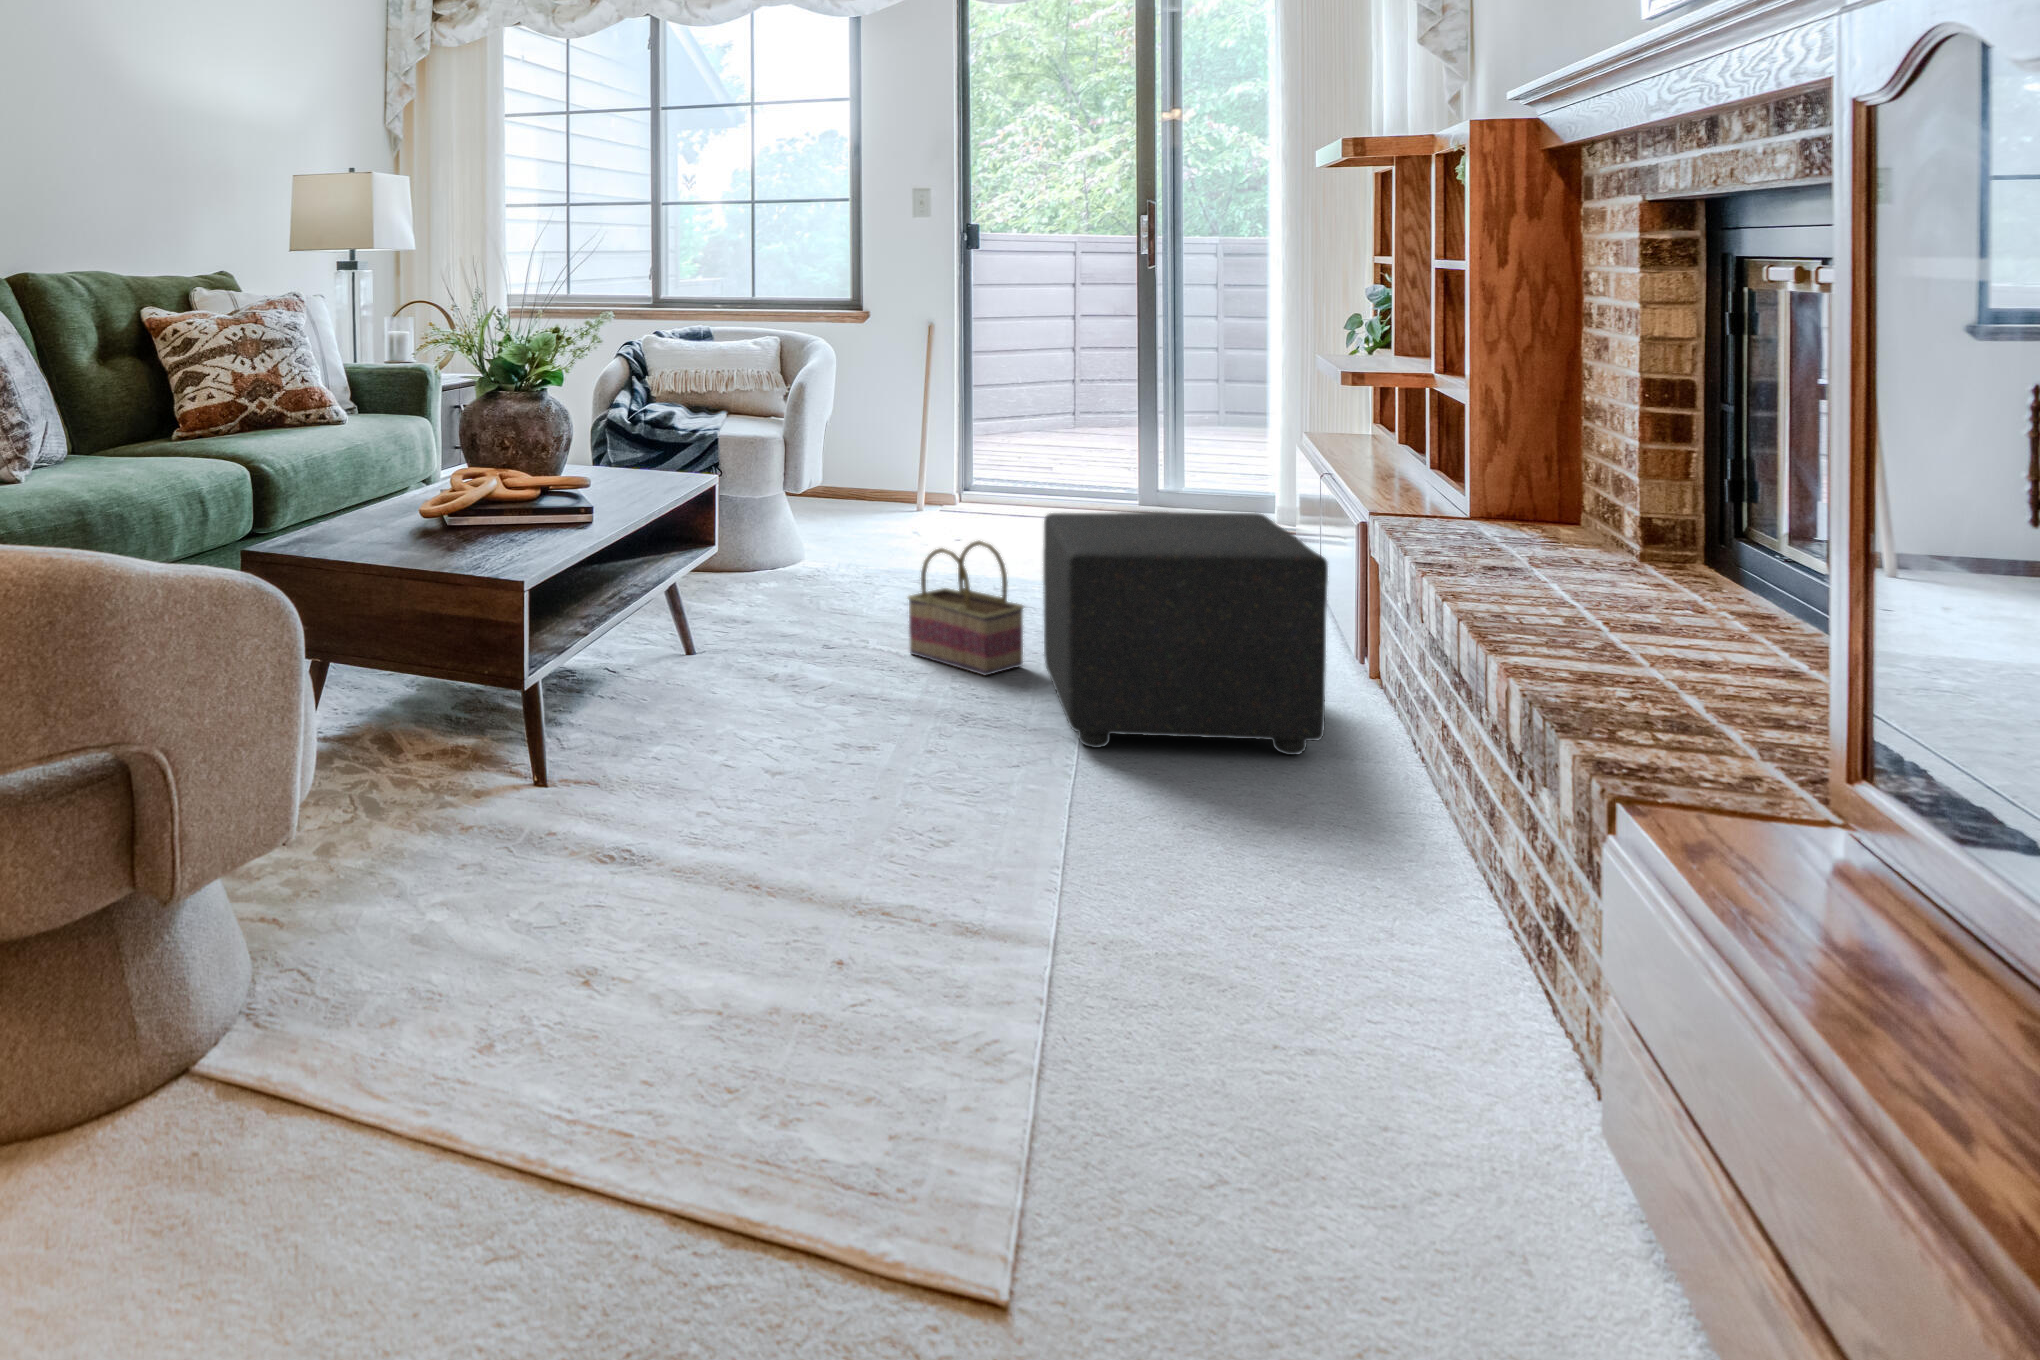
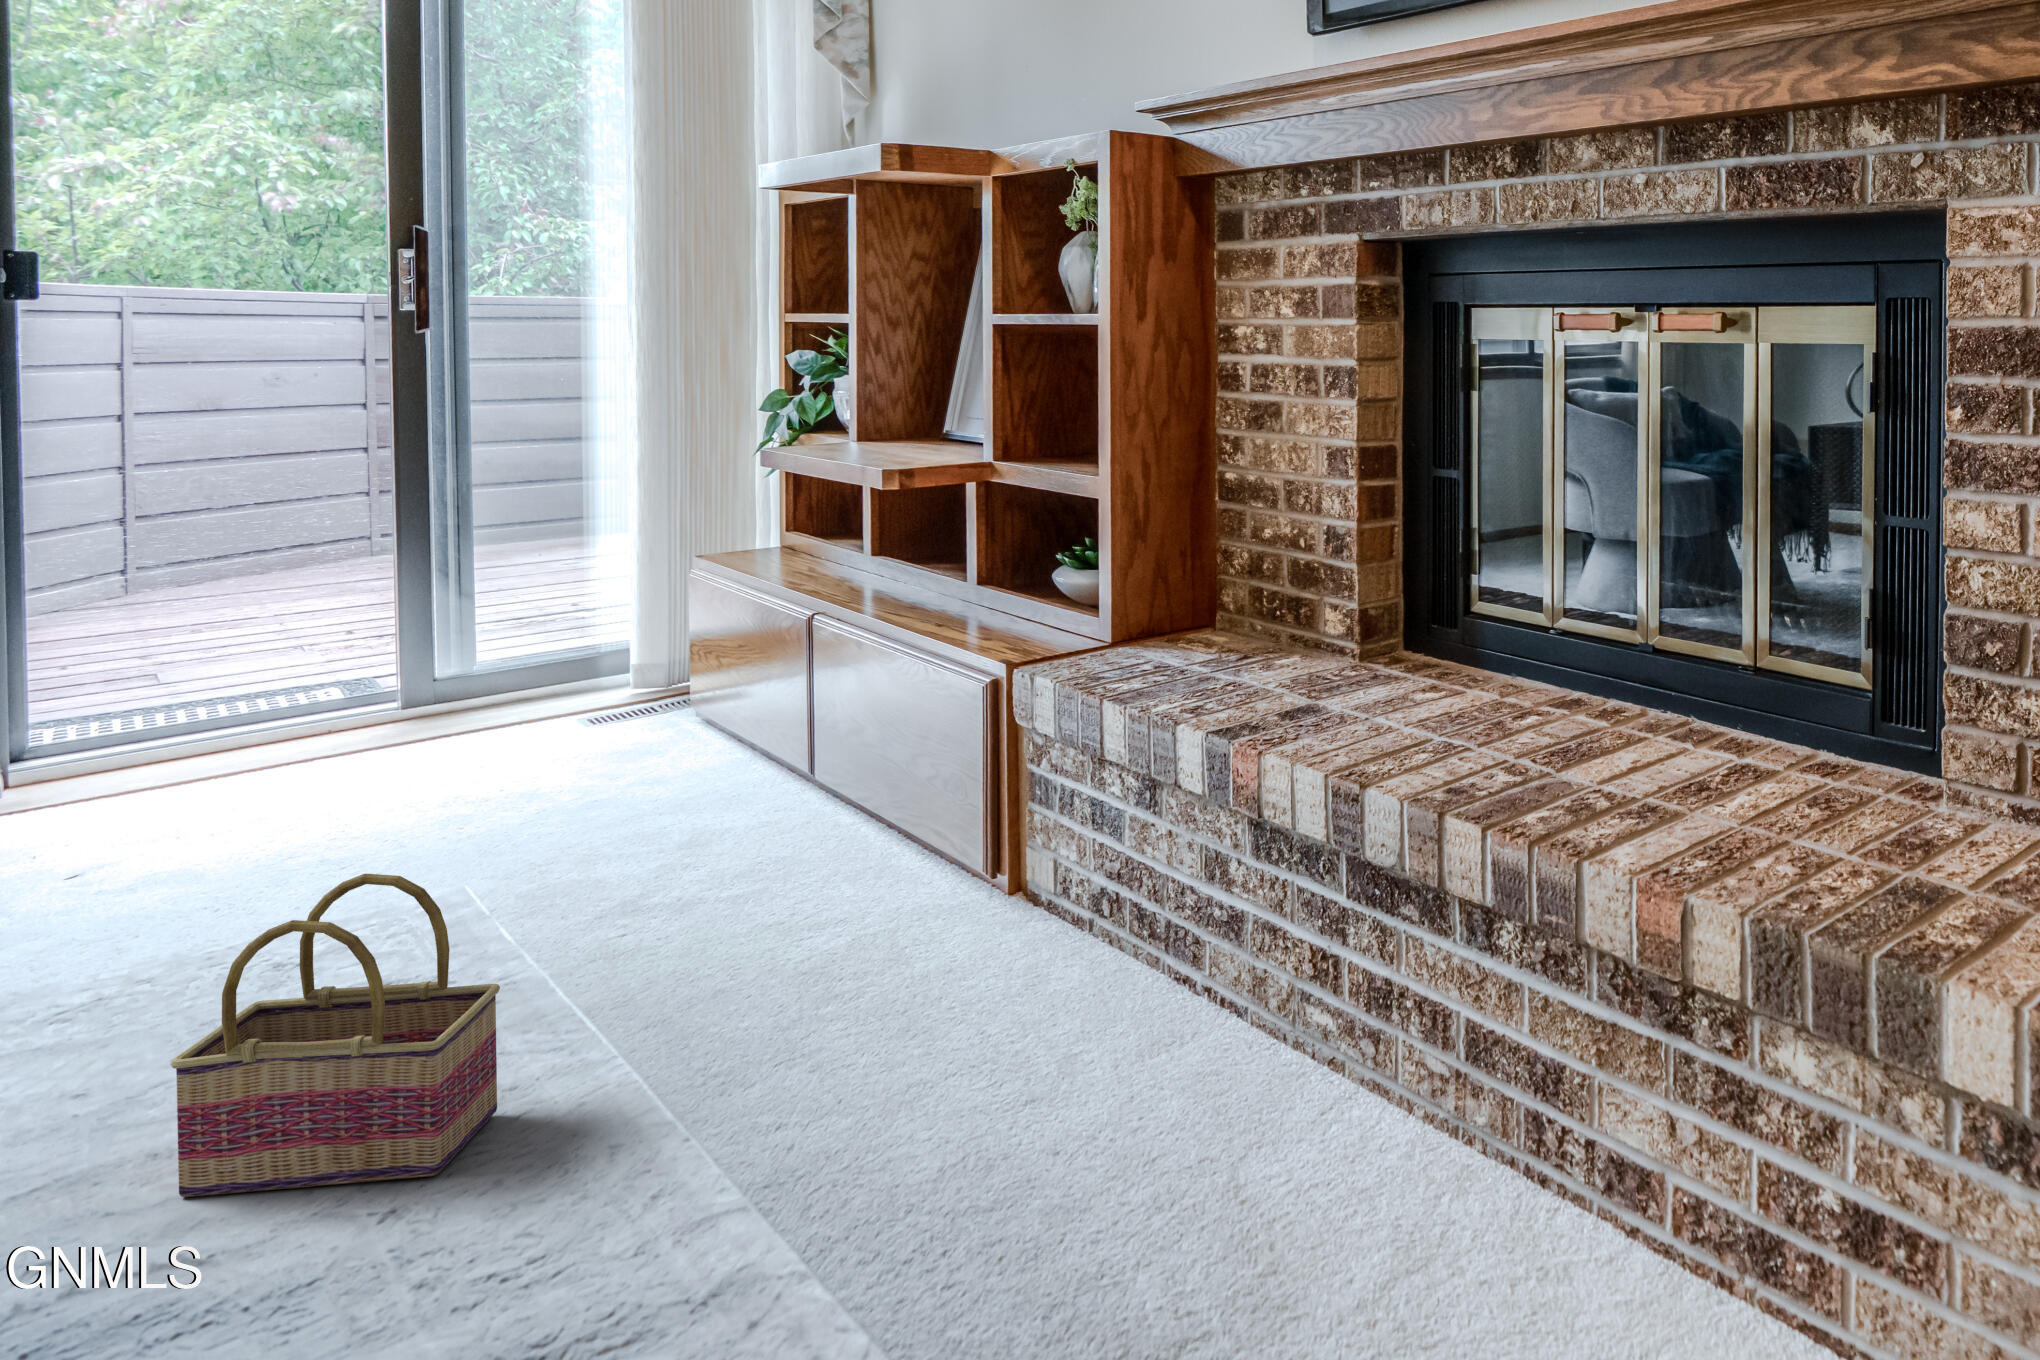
ottoman: present [1043,512,1328,755] -> none [579,698,1177,1257]

